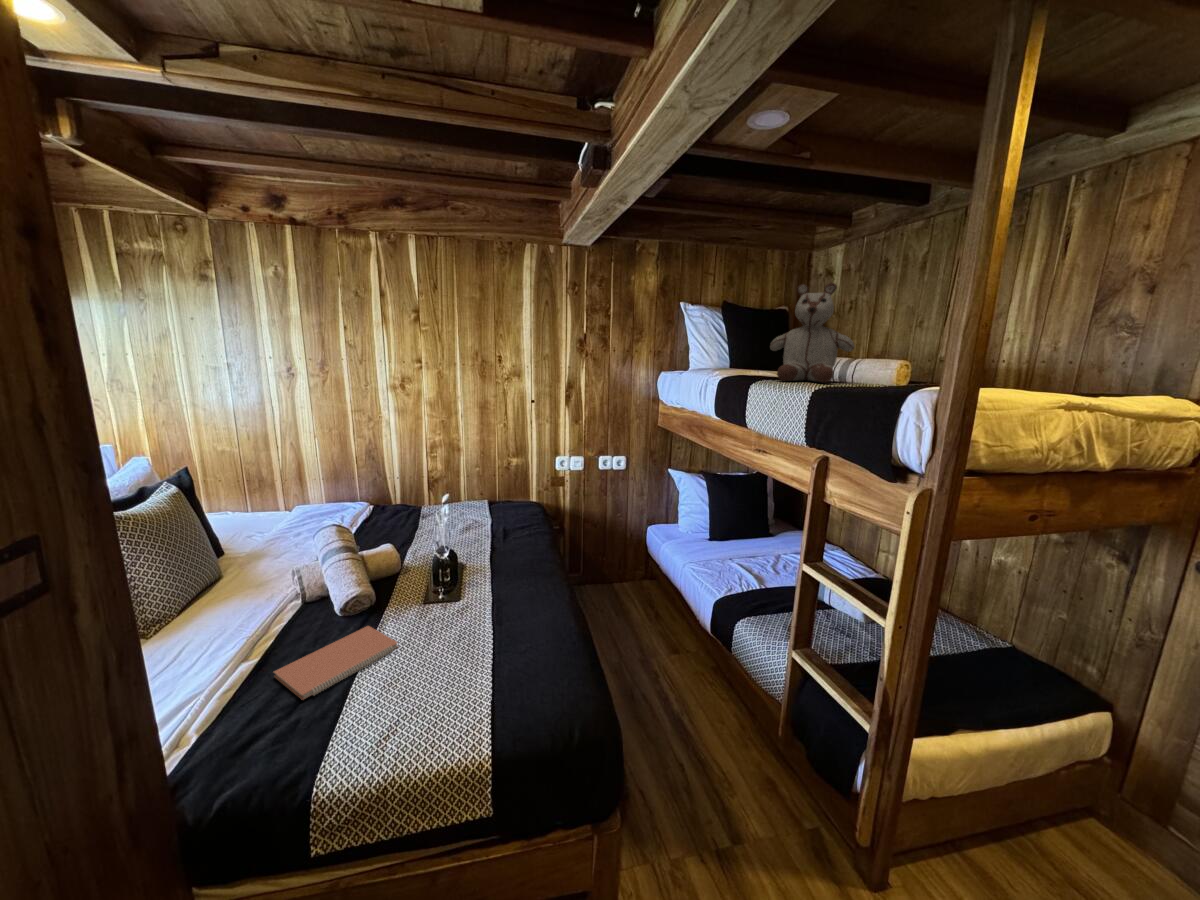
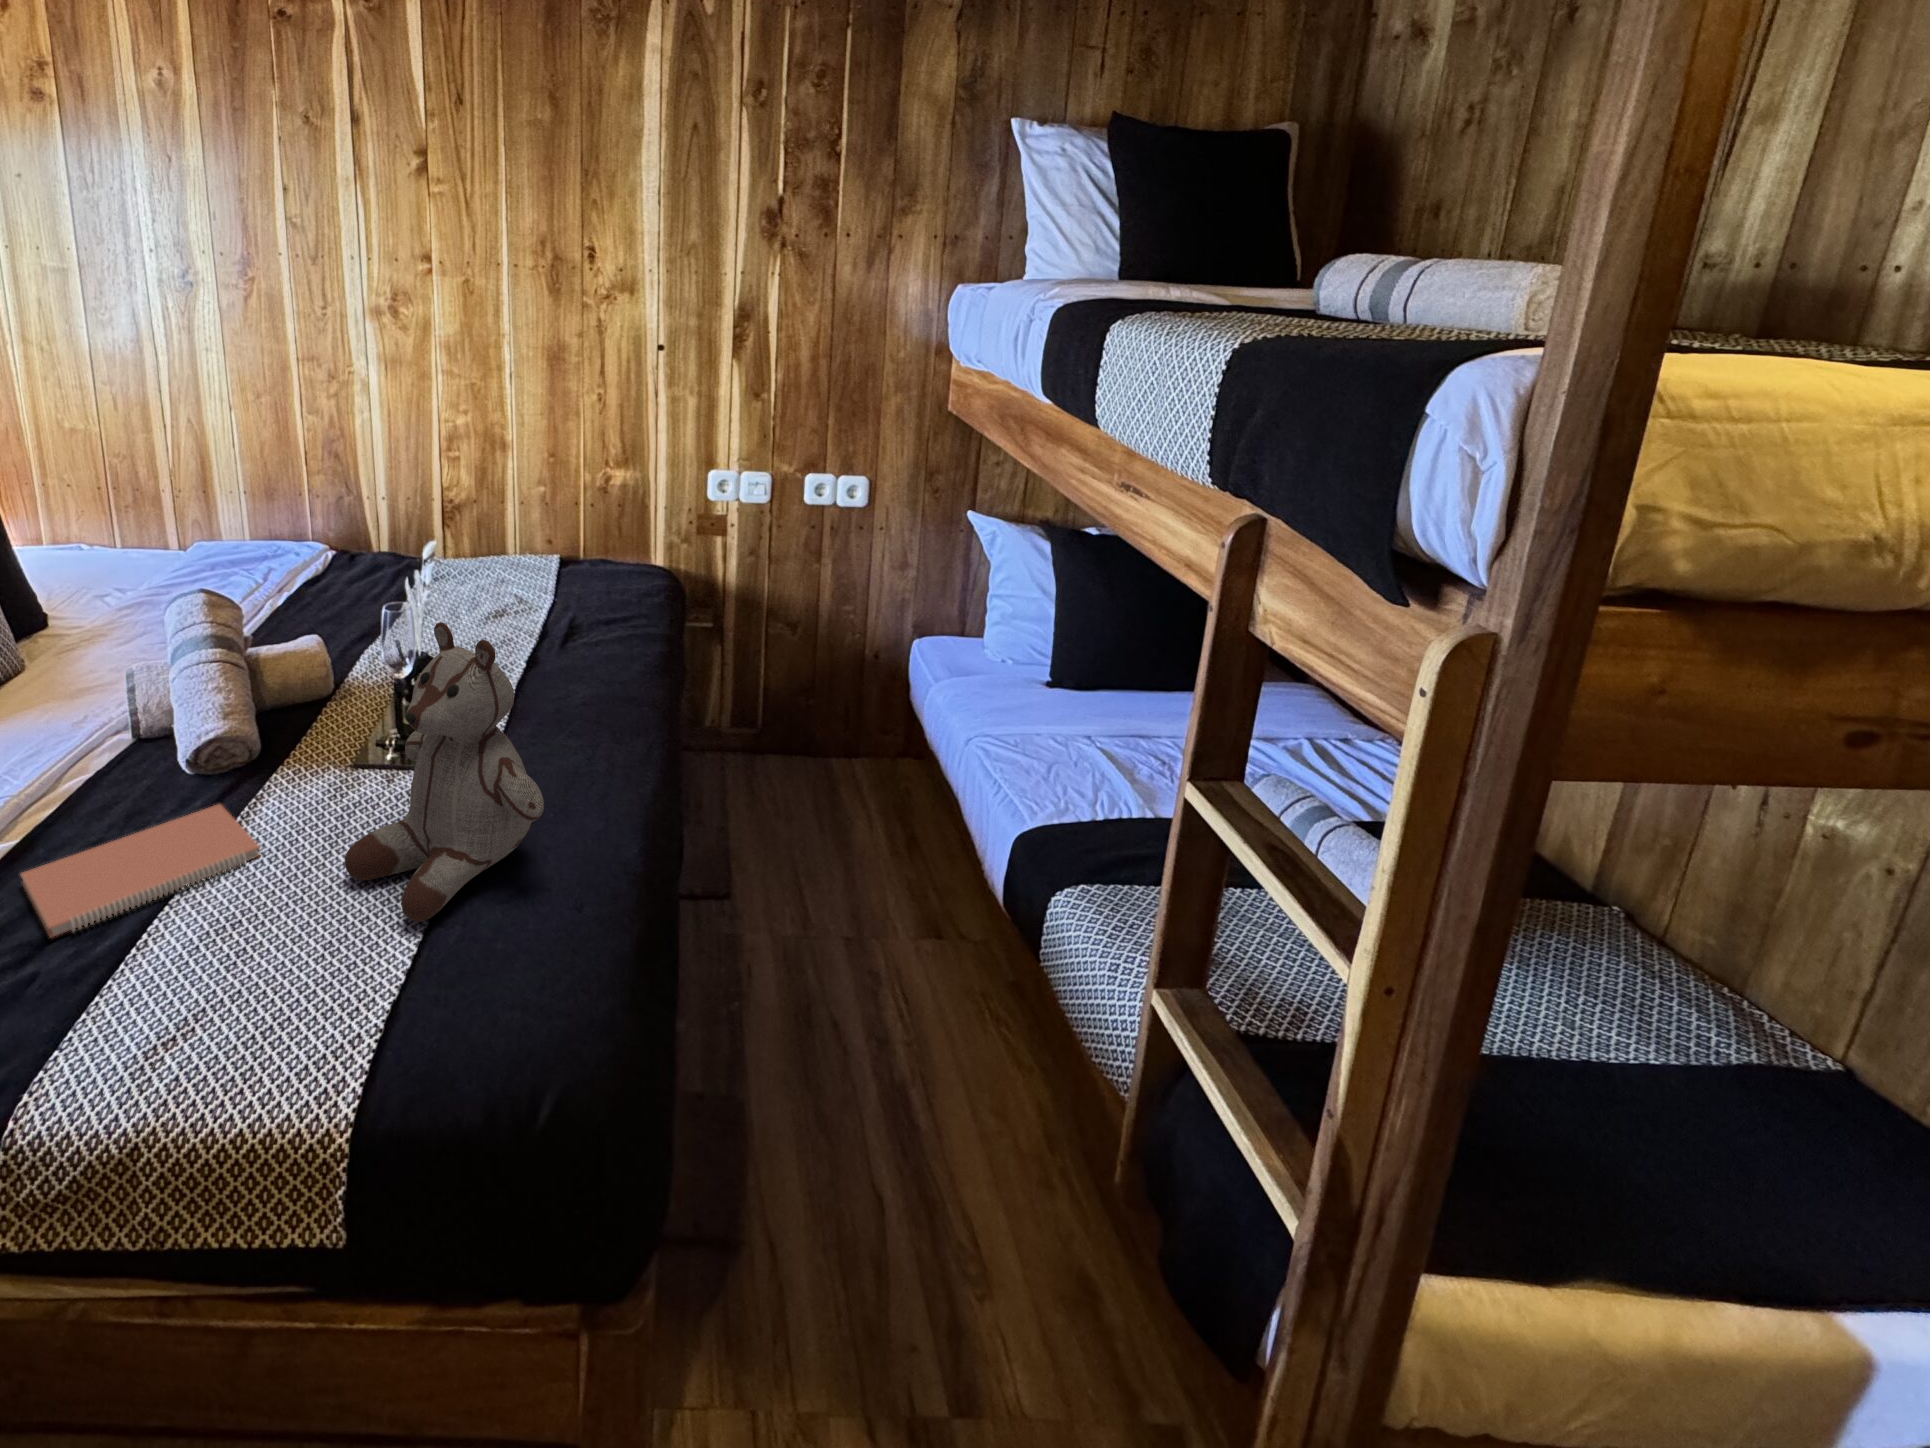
stuffed bear: present [770,283,855,383] -> present [345,622,544,922]

